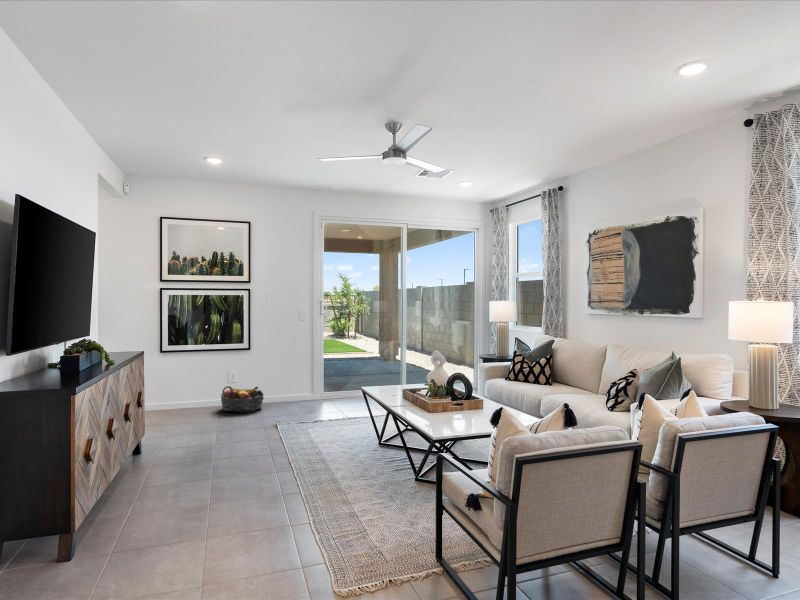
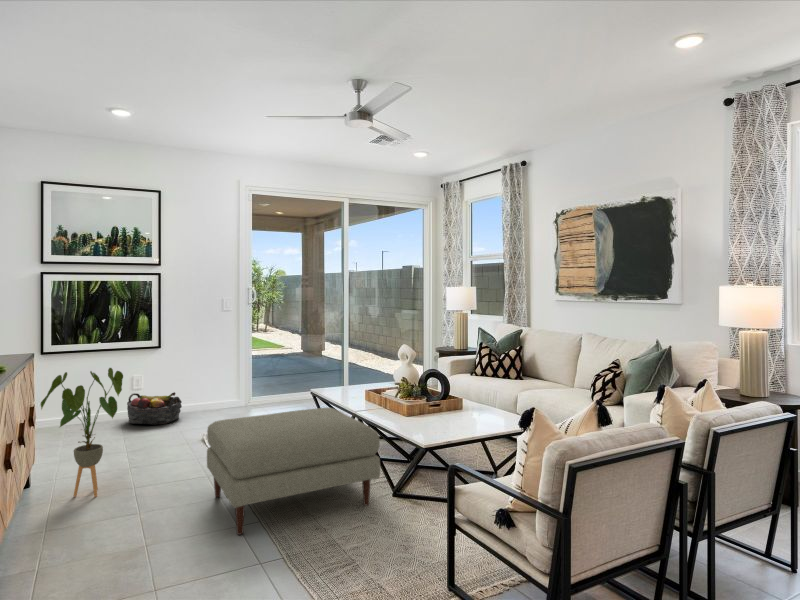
house plant: none [145,363,207,465] -> present [40,368,123,496]
ottoman: none [265,403,401,502] -> present [207,408,380,535]

